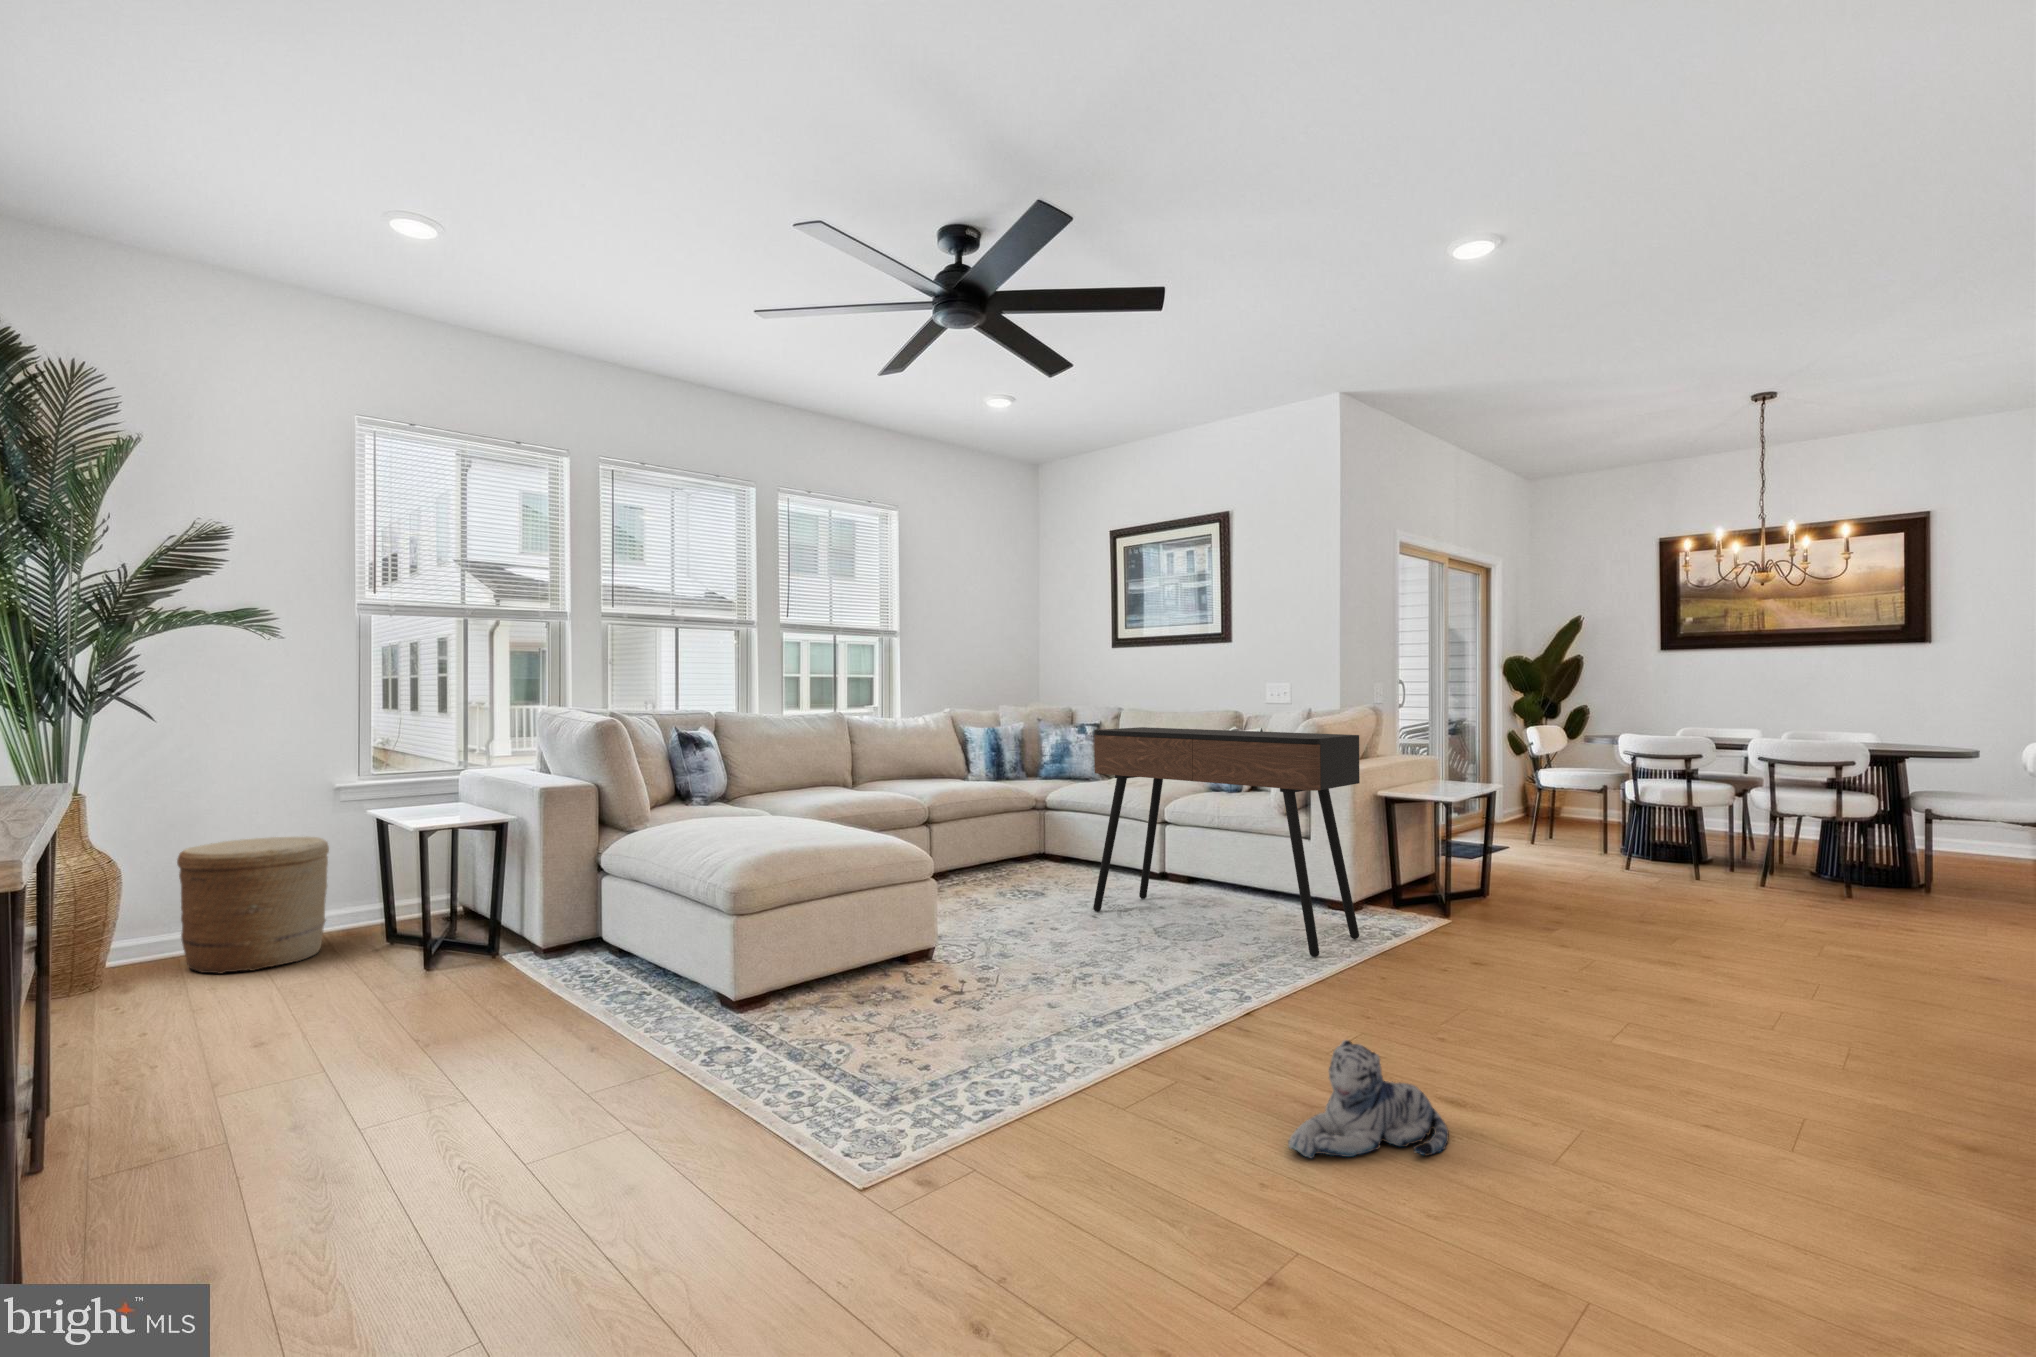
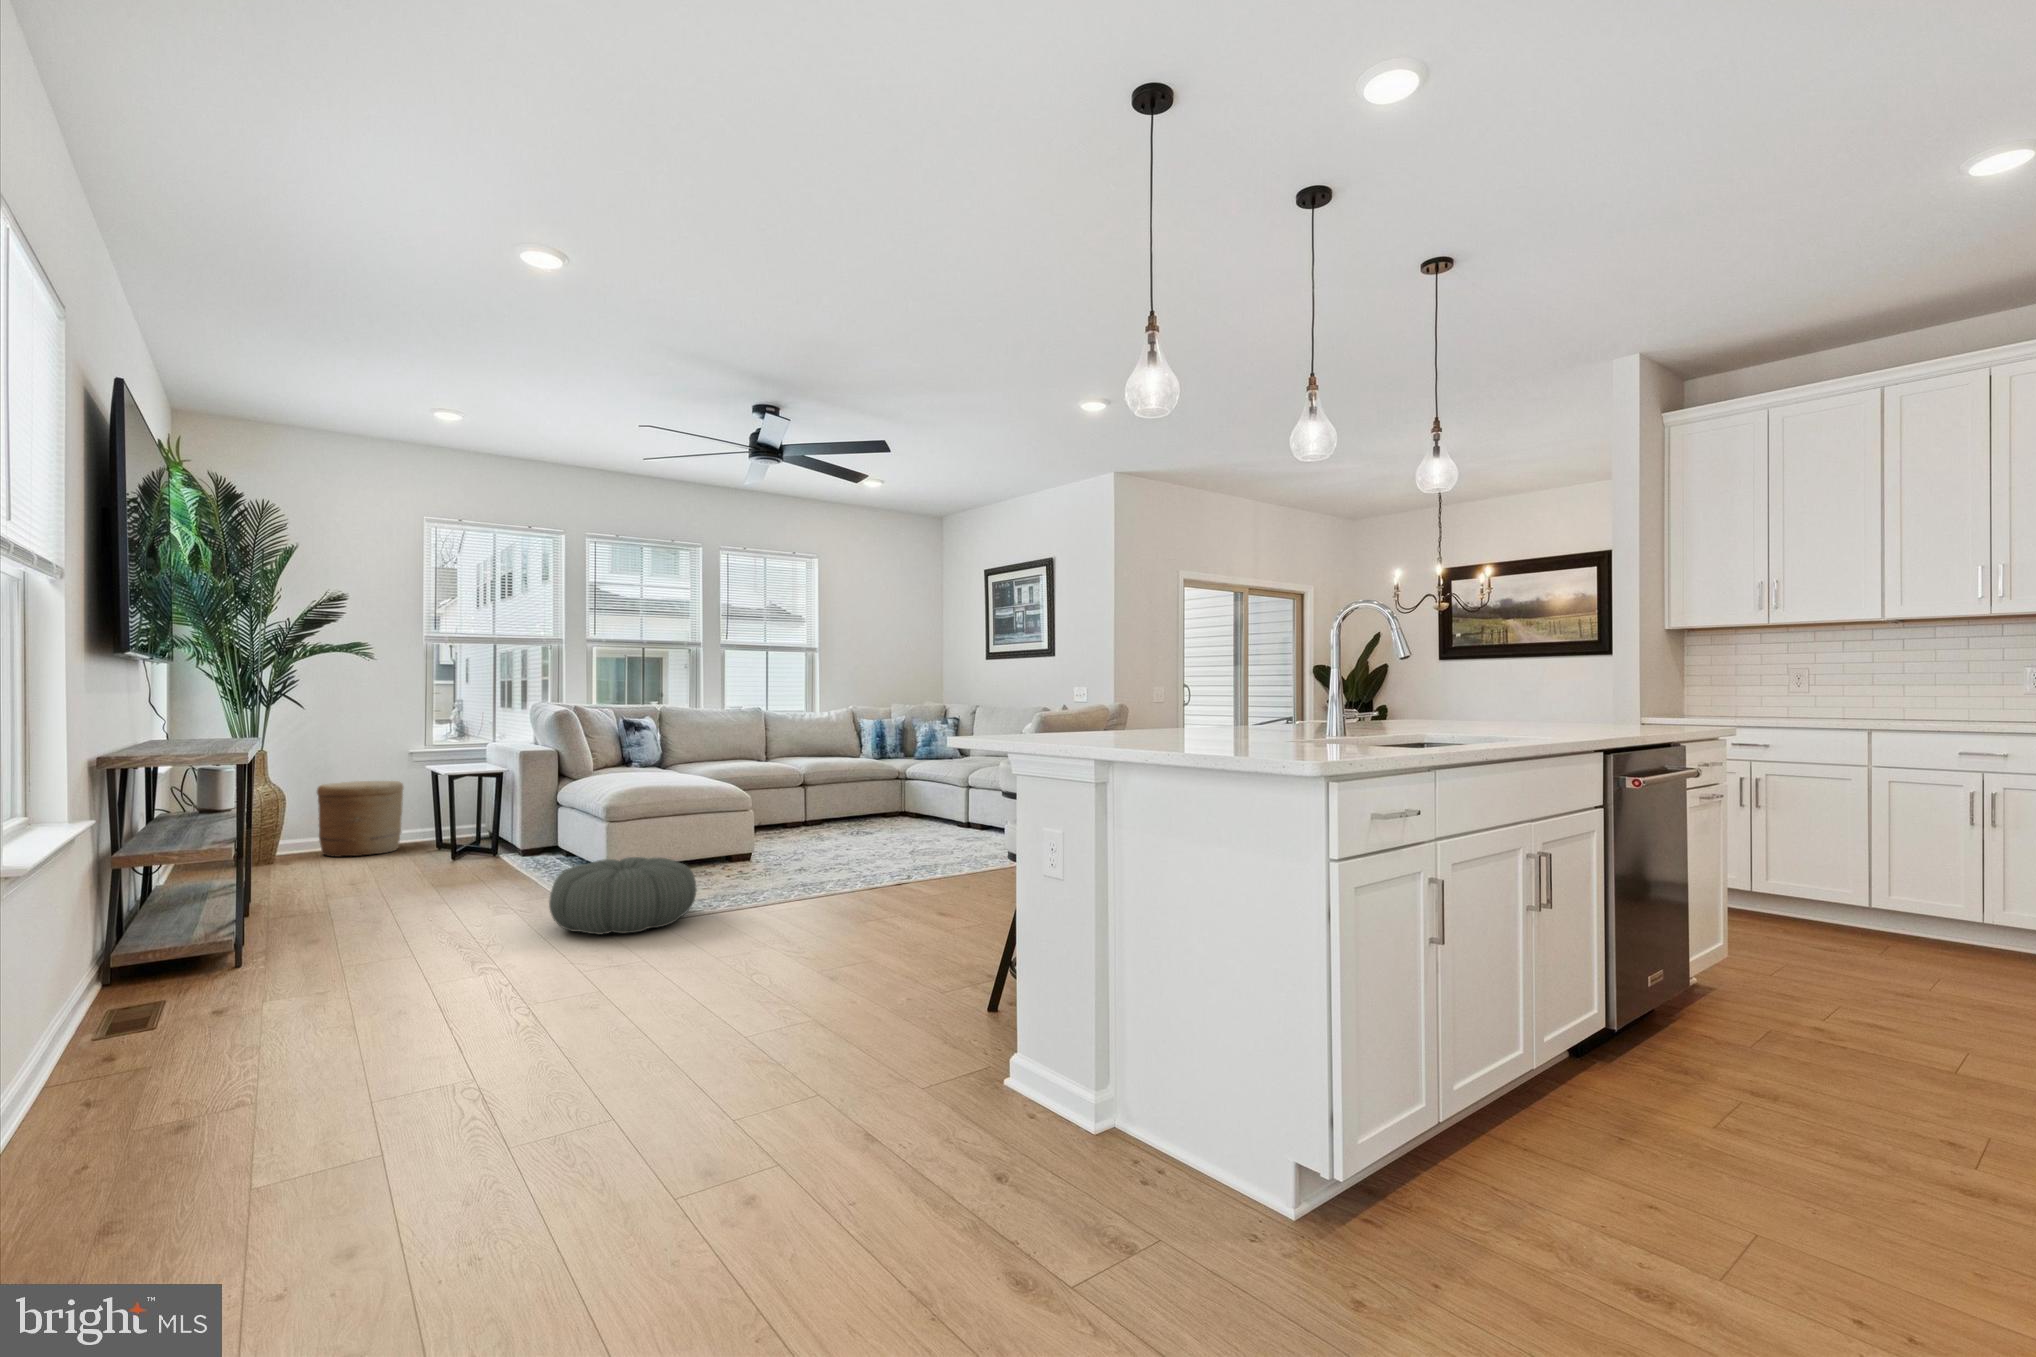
console table: present [1093,727,1360,957] -> none [891,719,1039,865]
pouf: none [752,1010,1035,1213] -> present [549,857,696,935]
plush toy: present [1288,1040,1449,1158] -> none [813,874,911,930]

